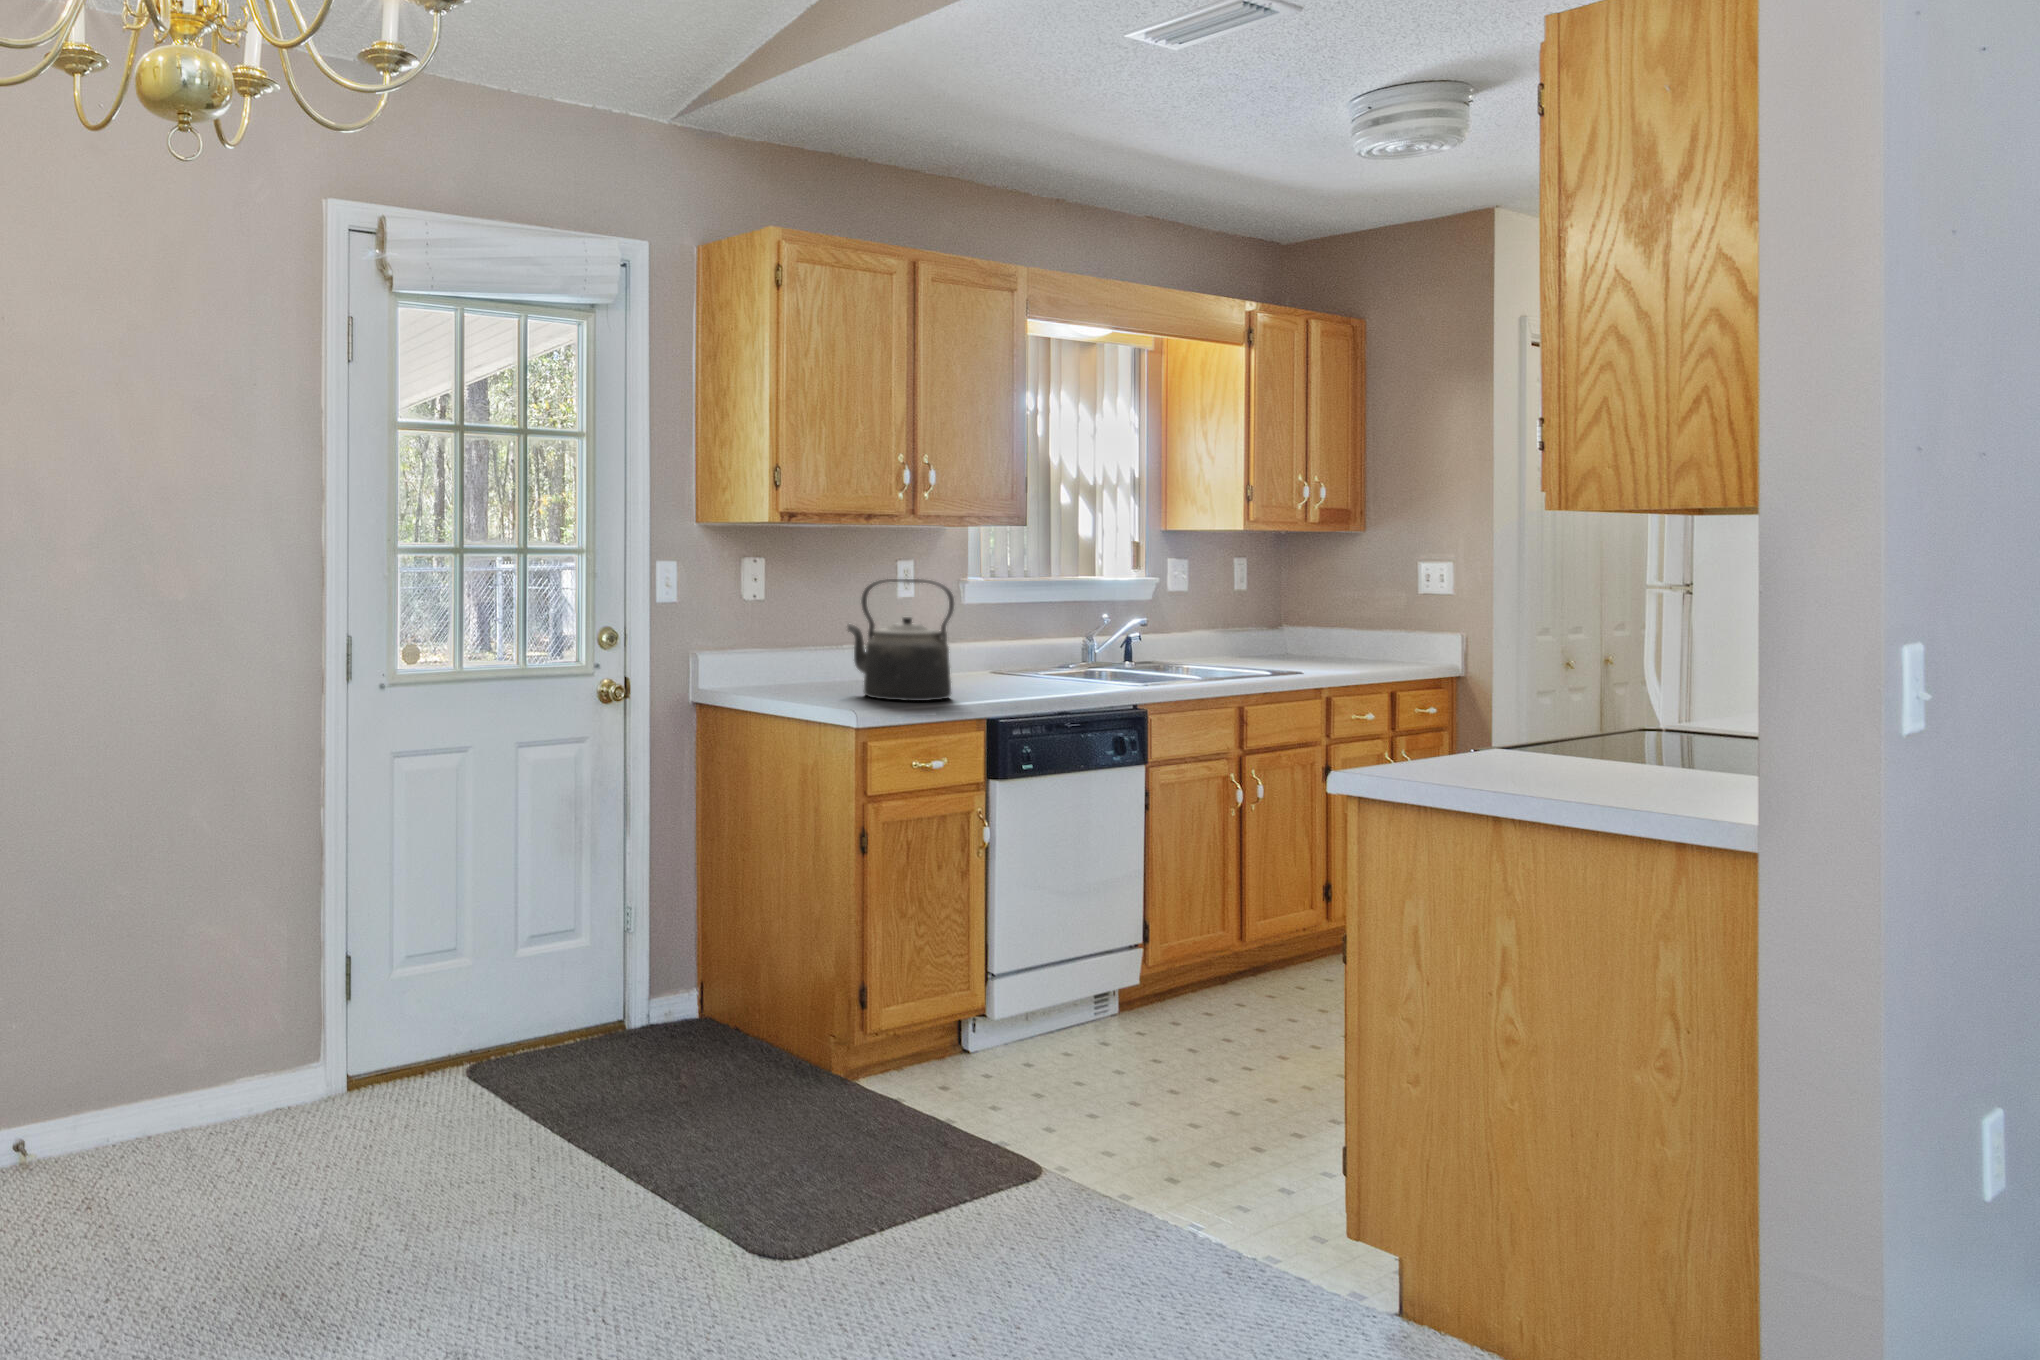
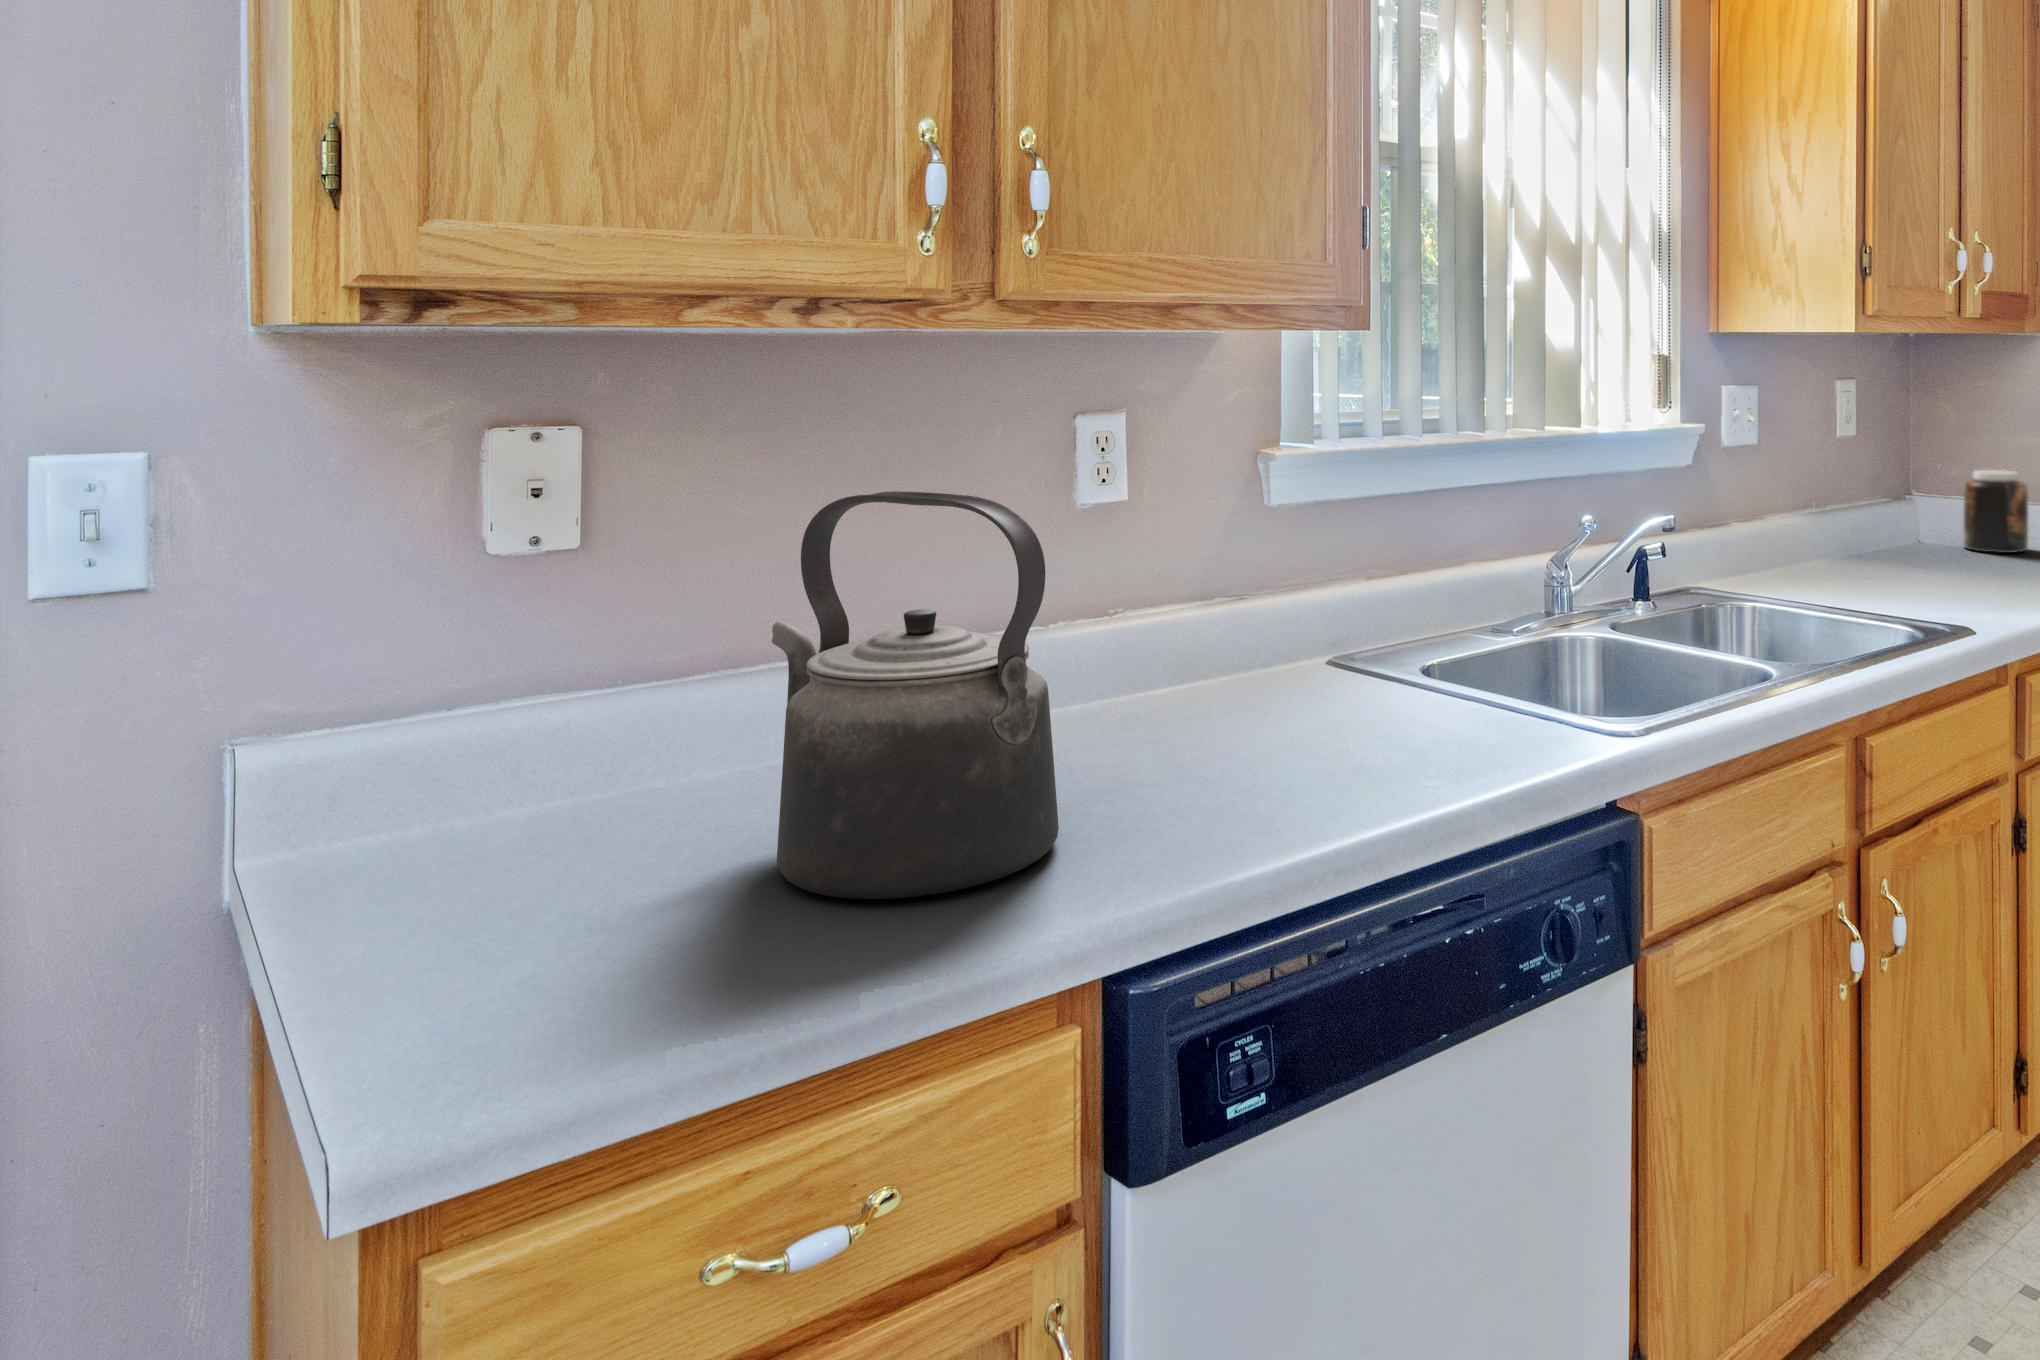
jar: none [1313,610,1352,655] -> present [1964,470,2028,553]

